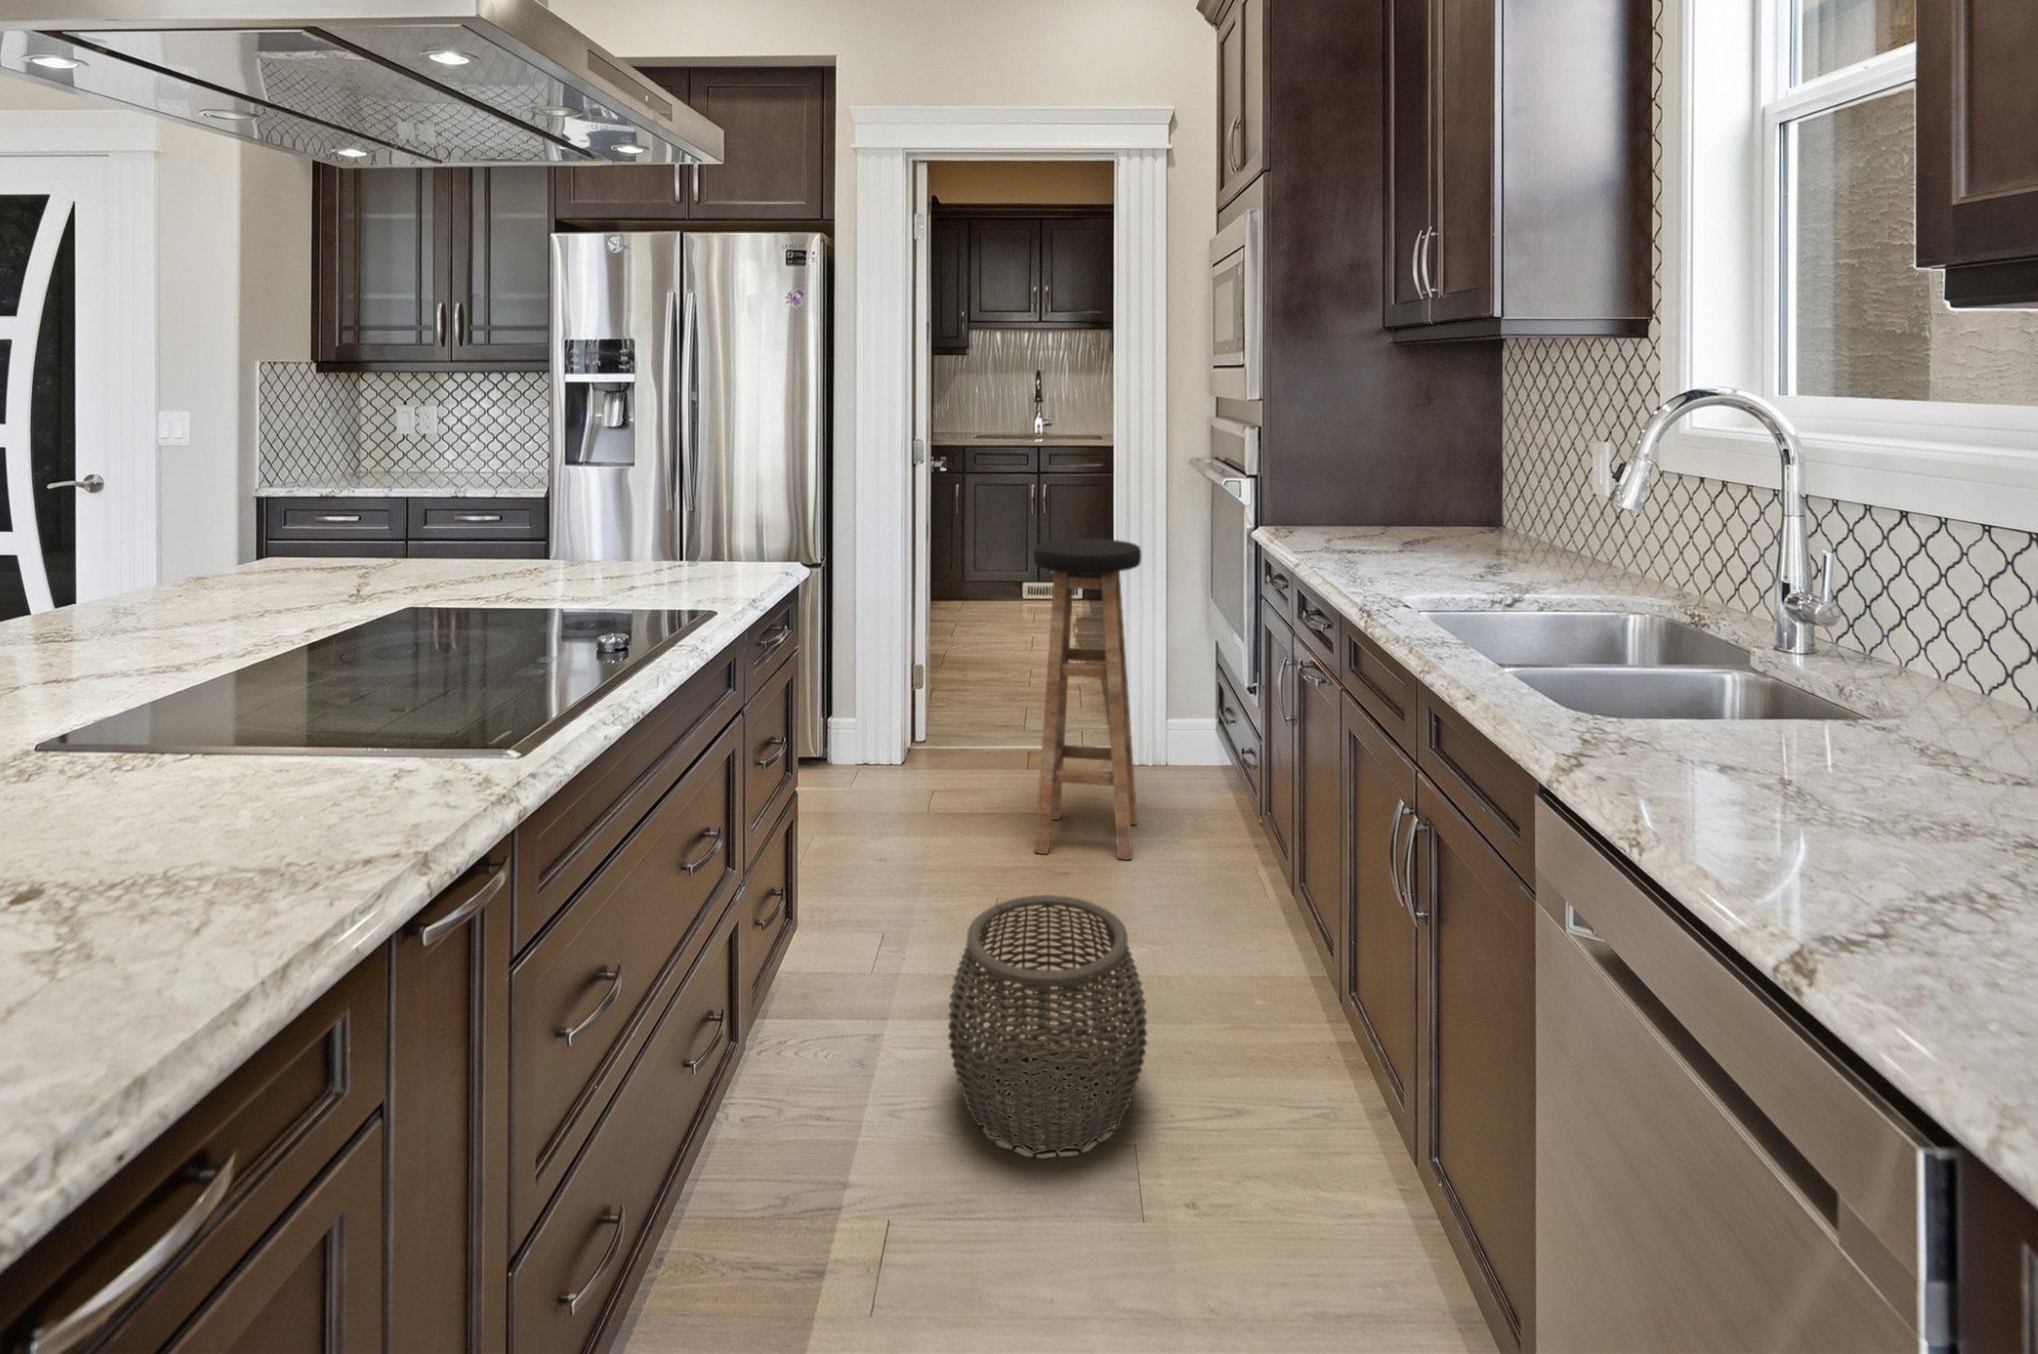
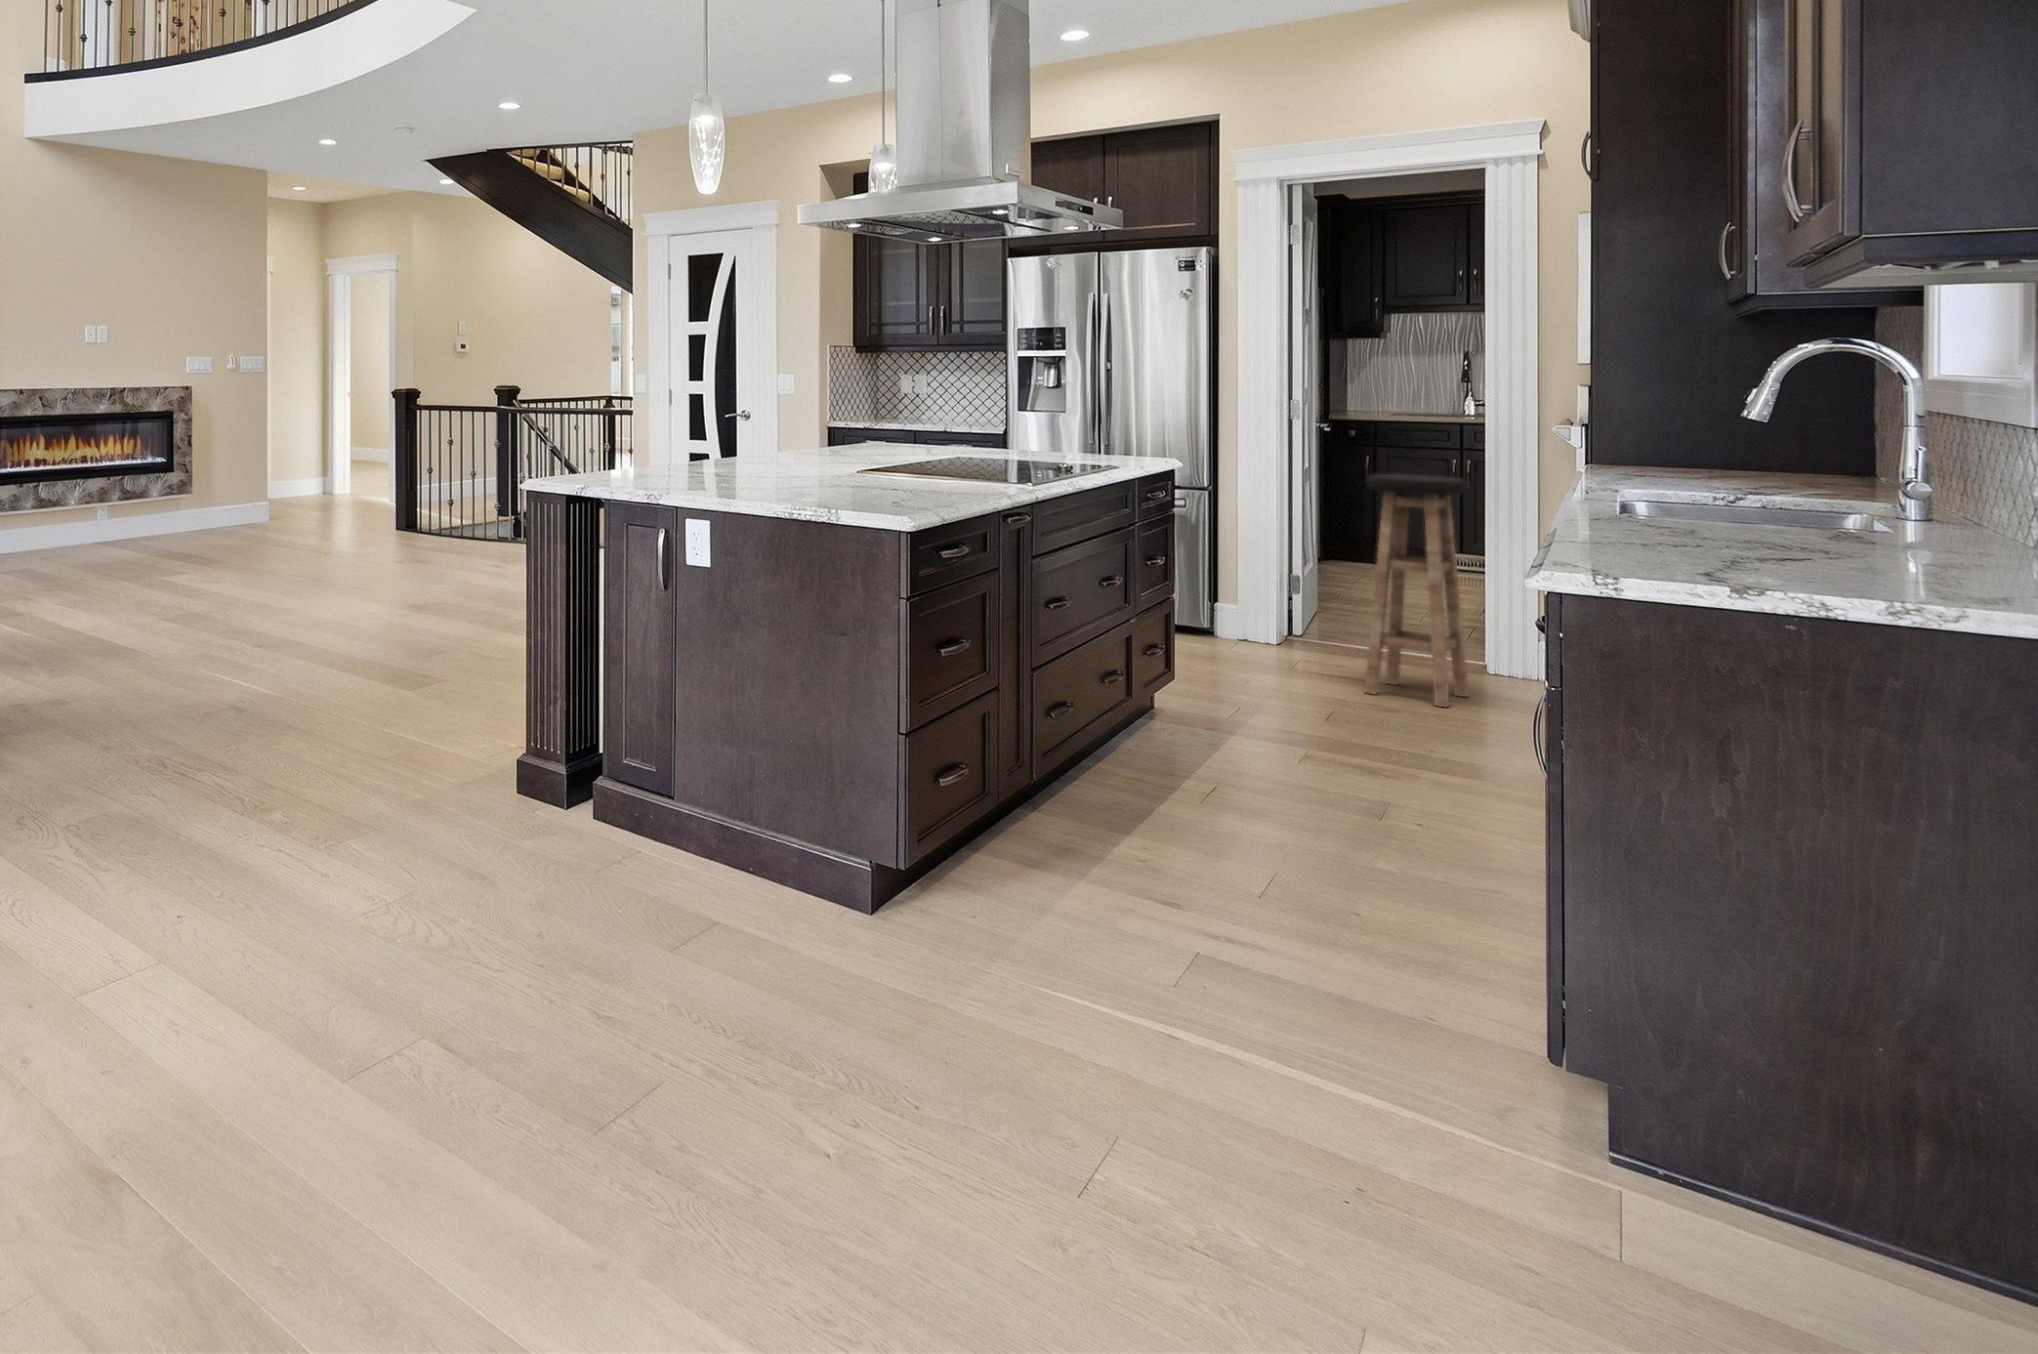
woven basket: present [948,895,1147,1154] -> none [1249,650,1382,769]

